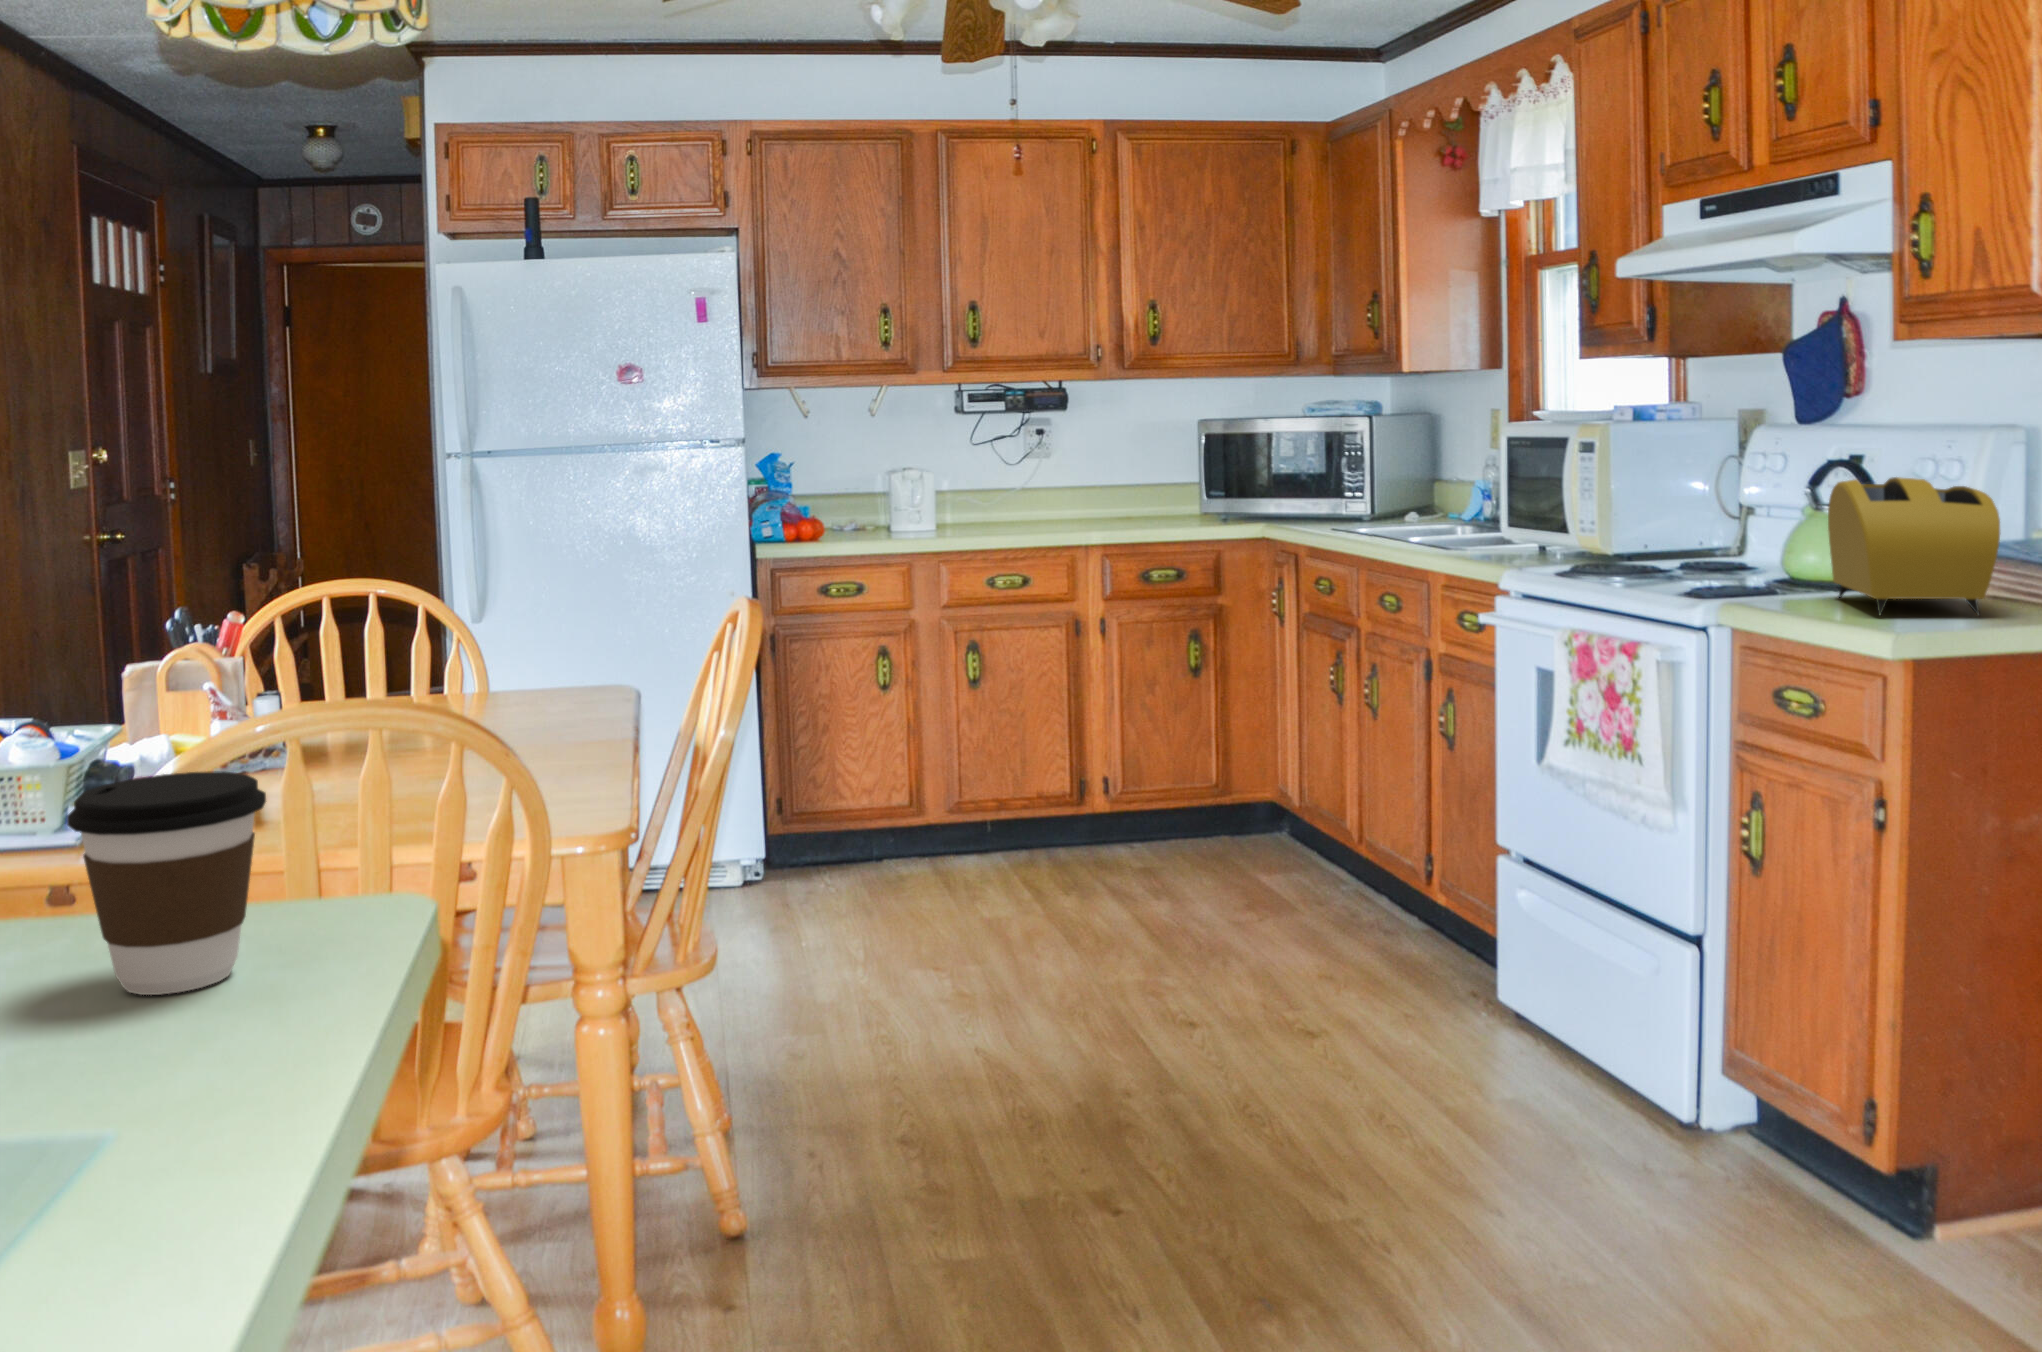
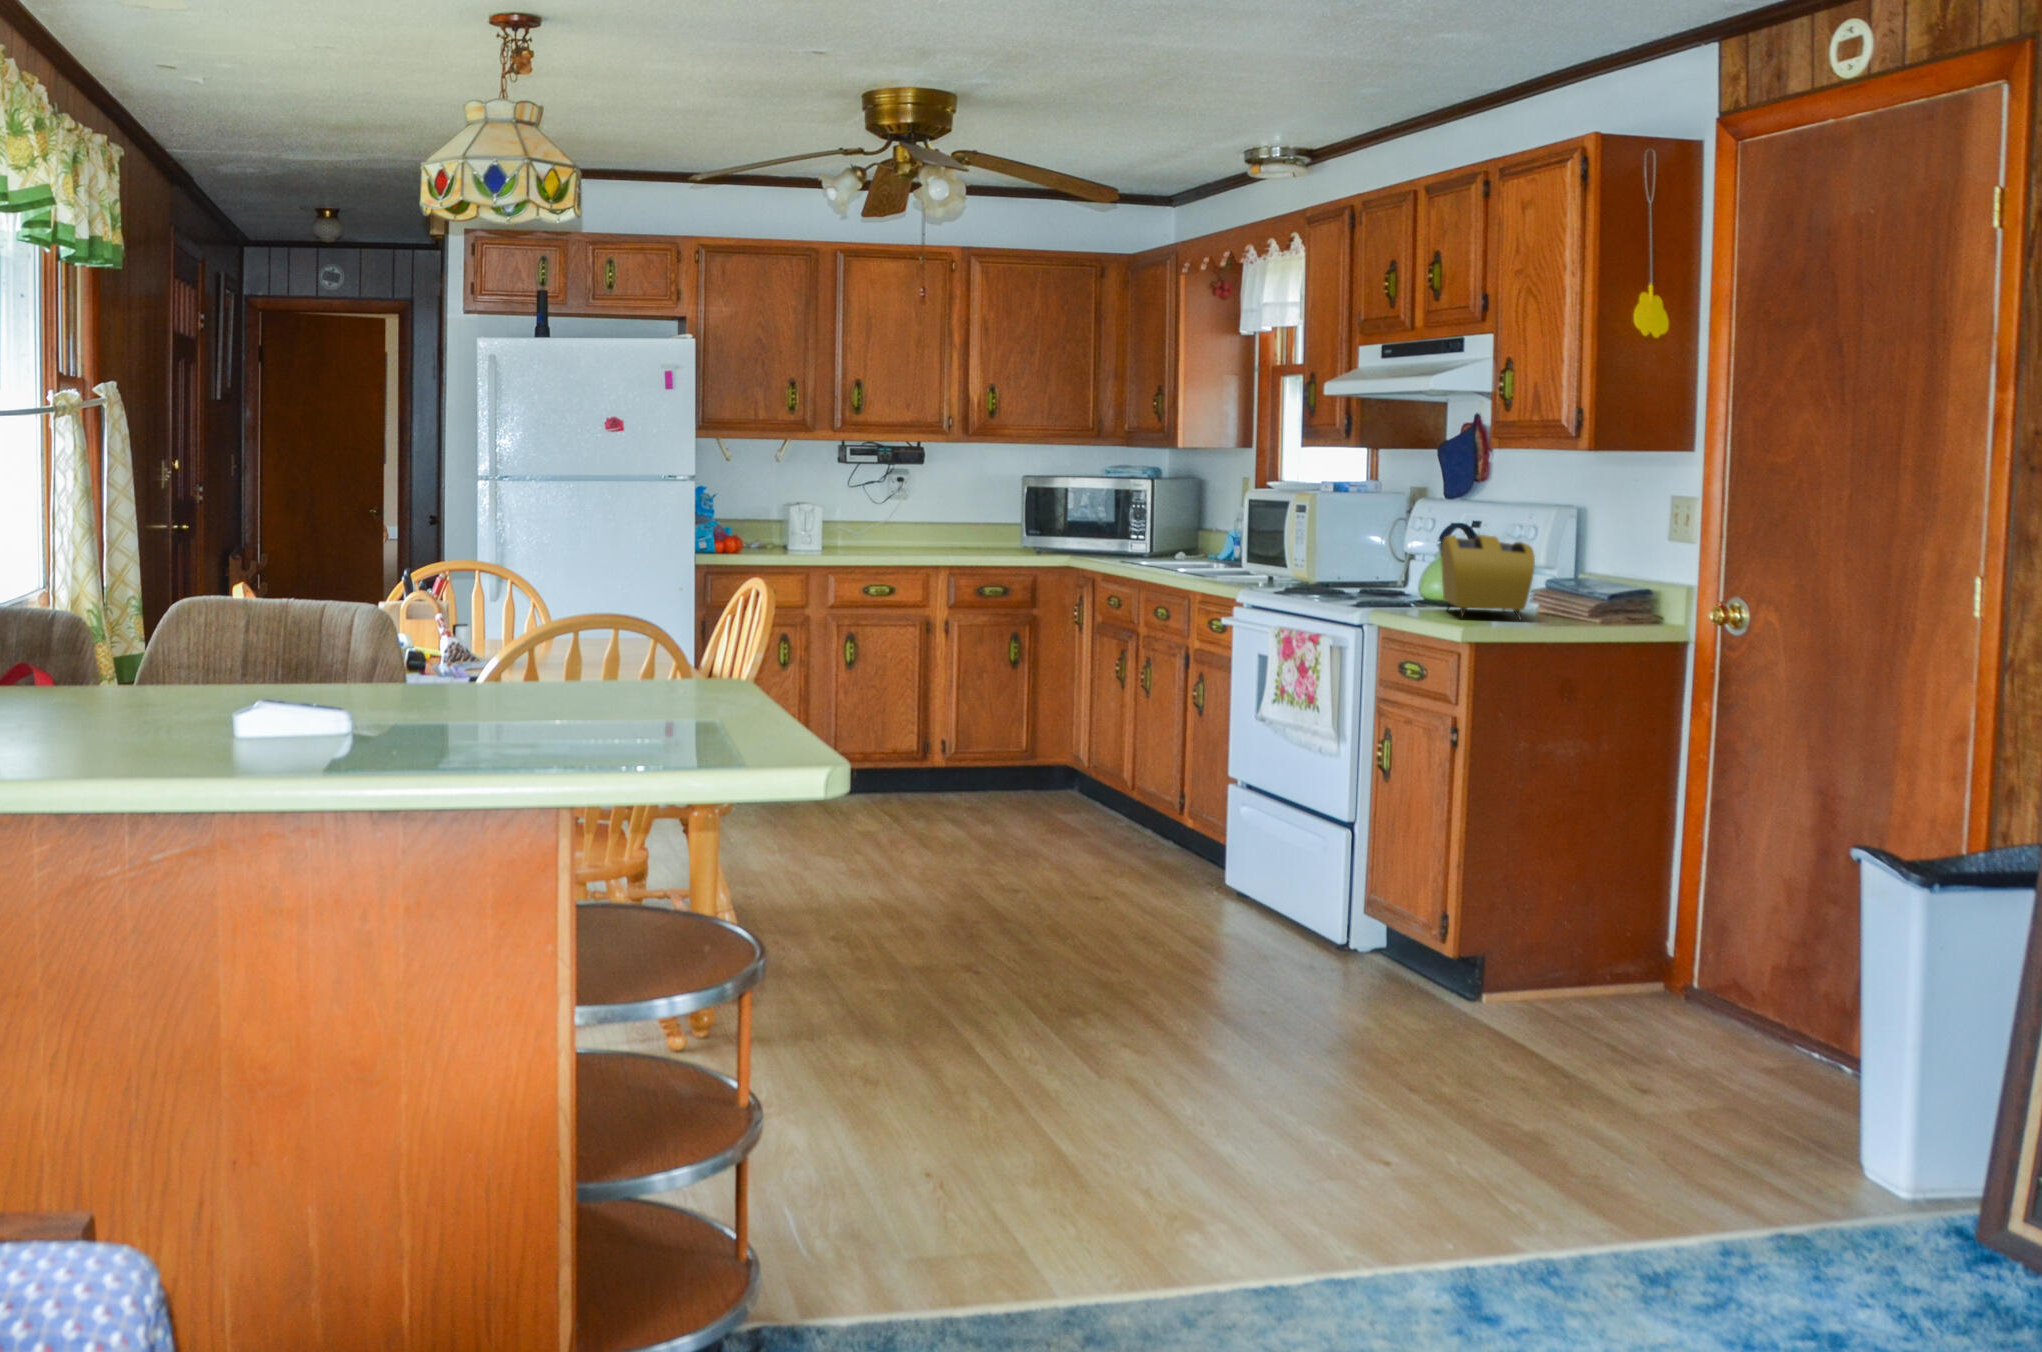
coffee cup: present [67,771,266,995] -> none [643,609,713,691]

